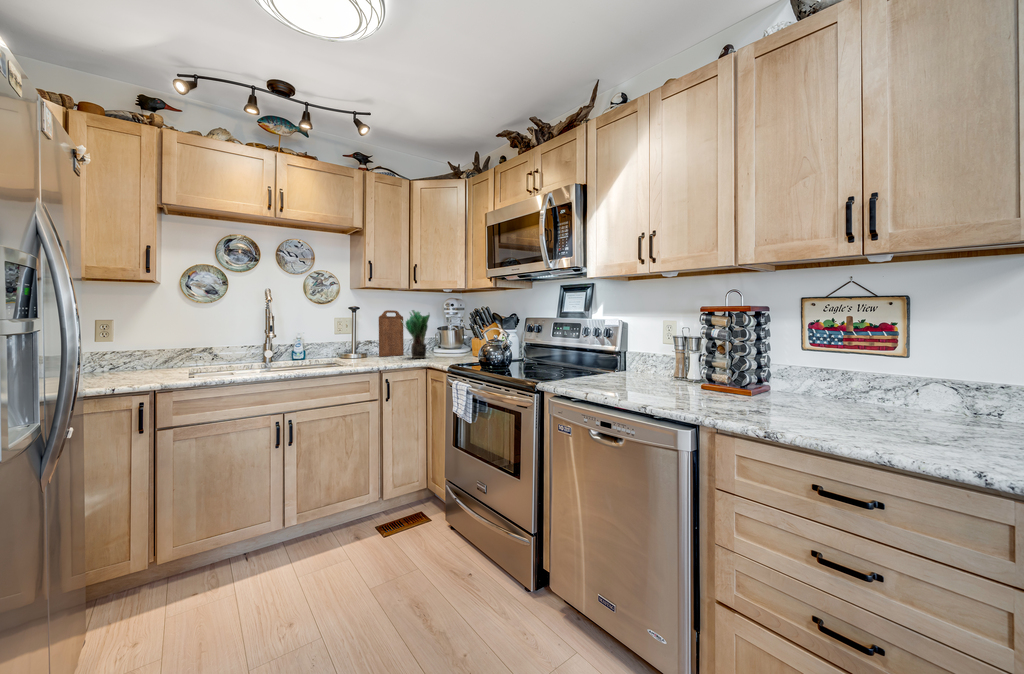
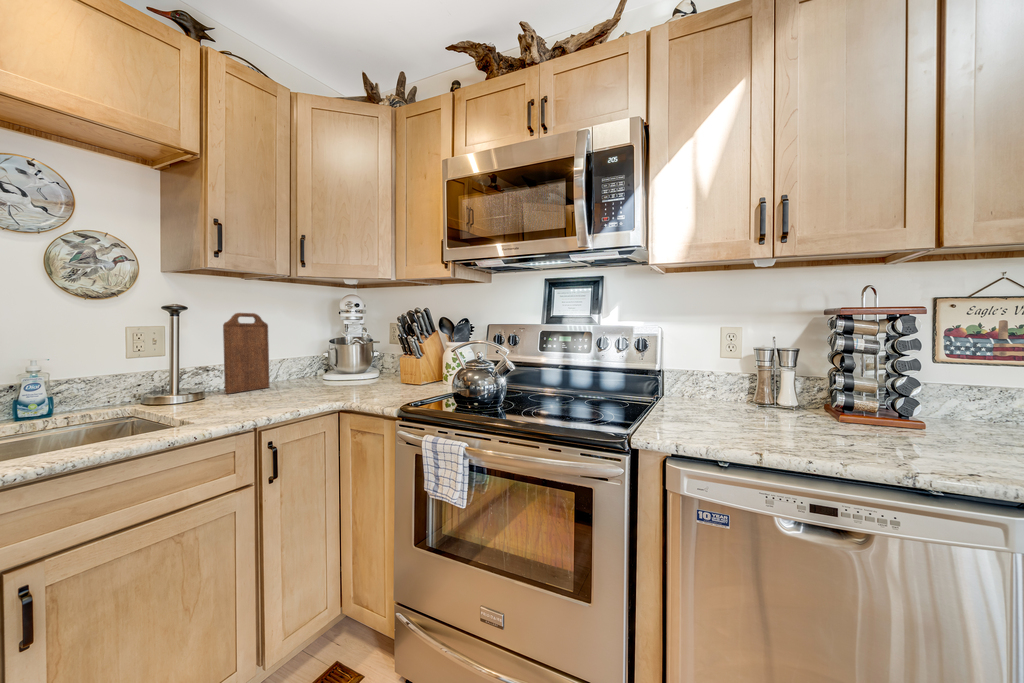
potted plant: present [406,310,430,358] -> none [275,312,330,394]

